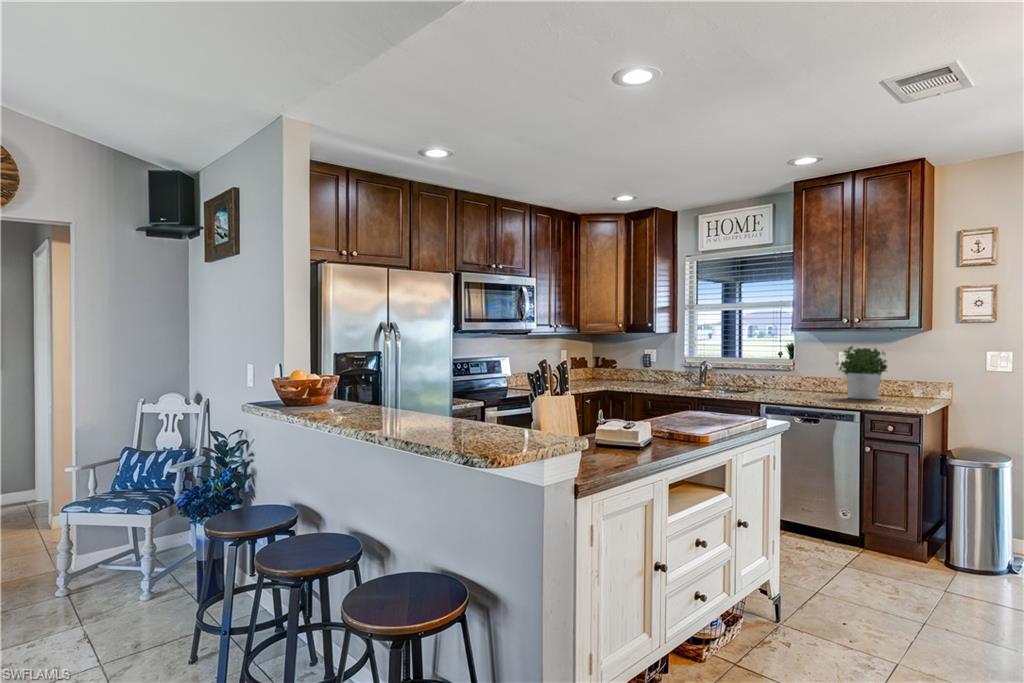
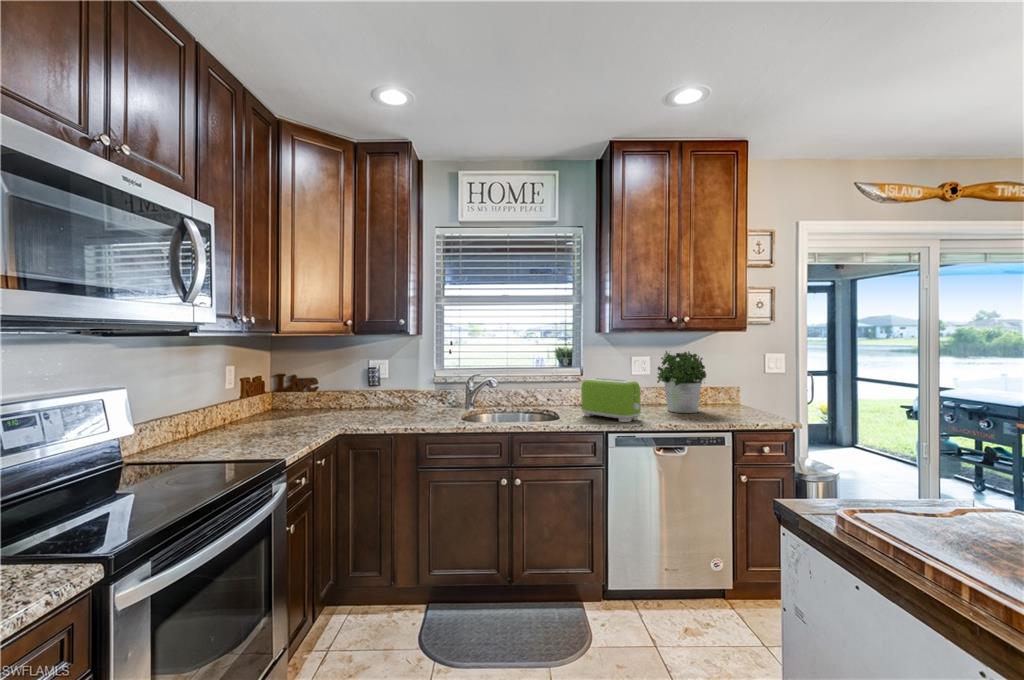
toaster: none [764,366,799,397] -> present [581,378,641,422]

